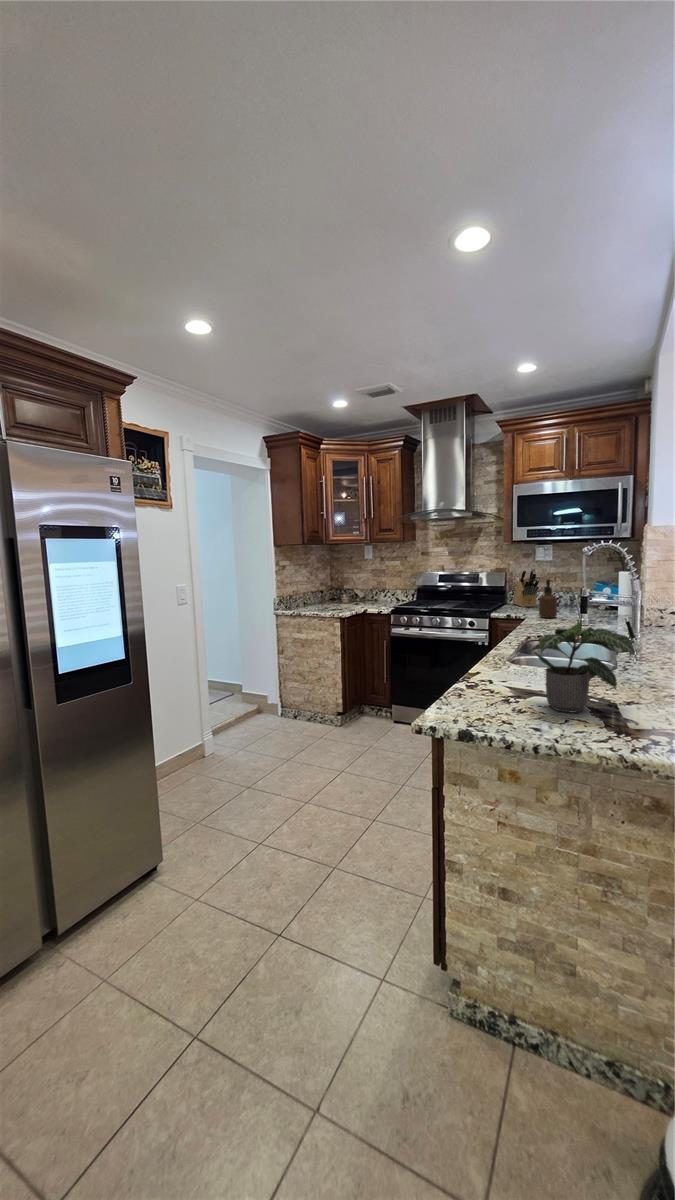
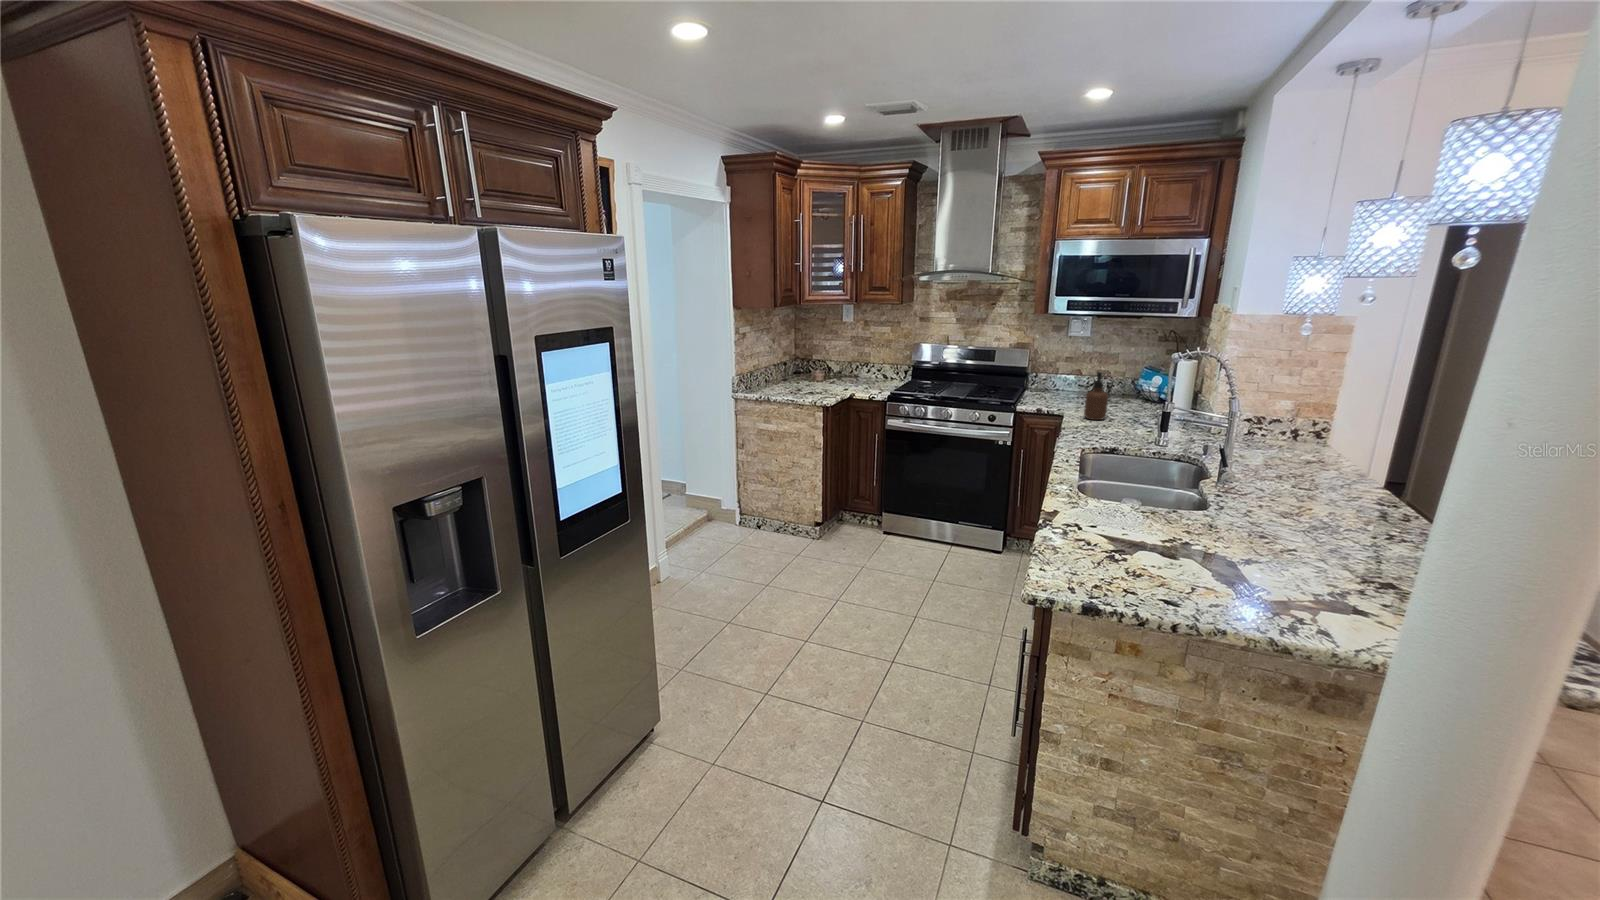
knife block: present [513,568,539,607] -> none [1038,349,1077,397]
potted plant: present [529,622,635,712] -> none [1147,478,1285,580]

